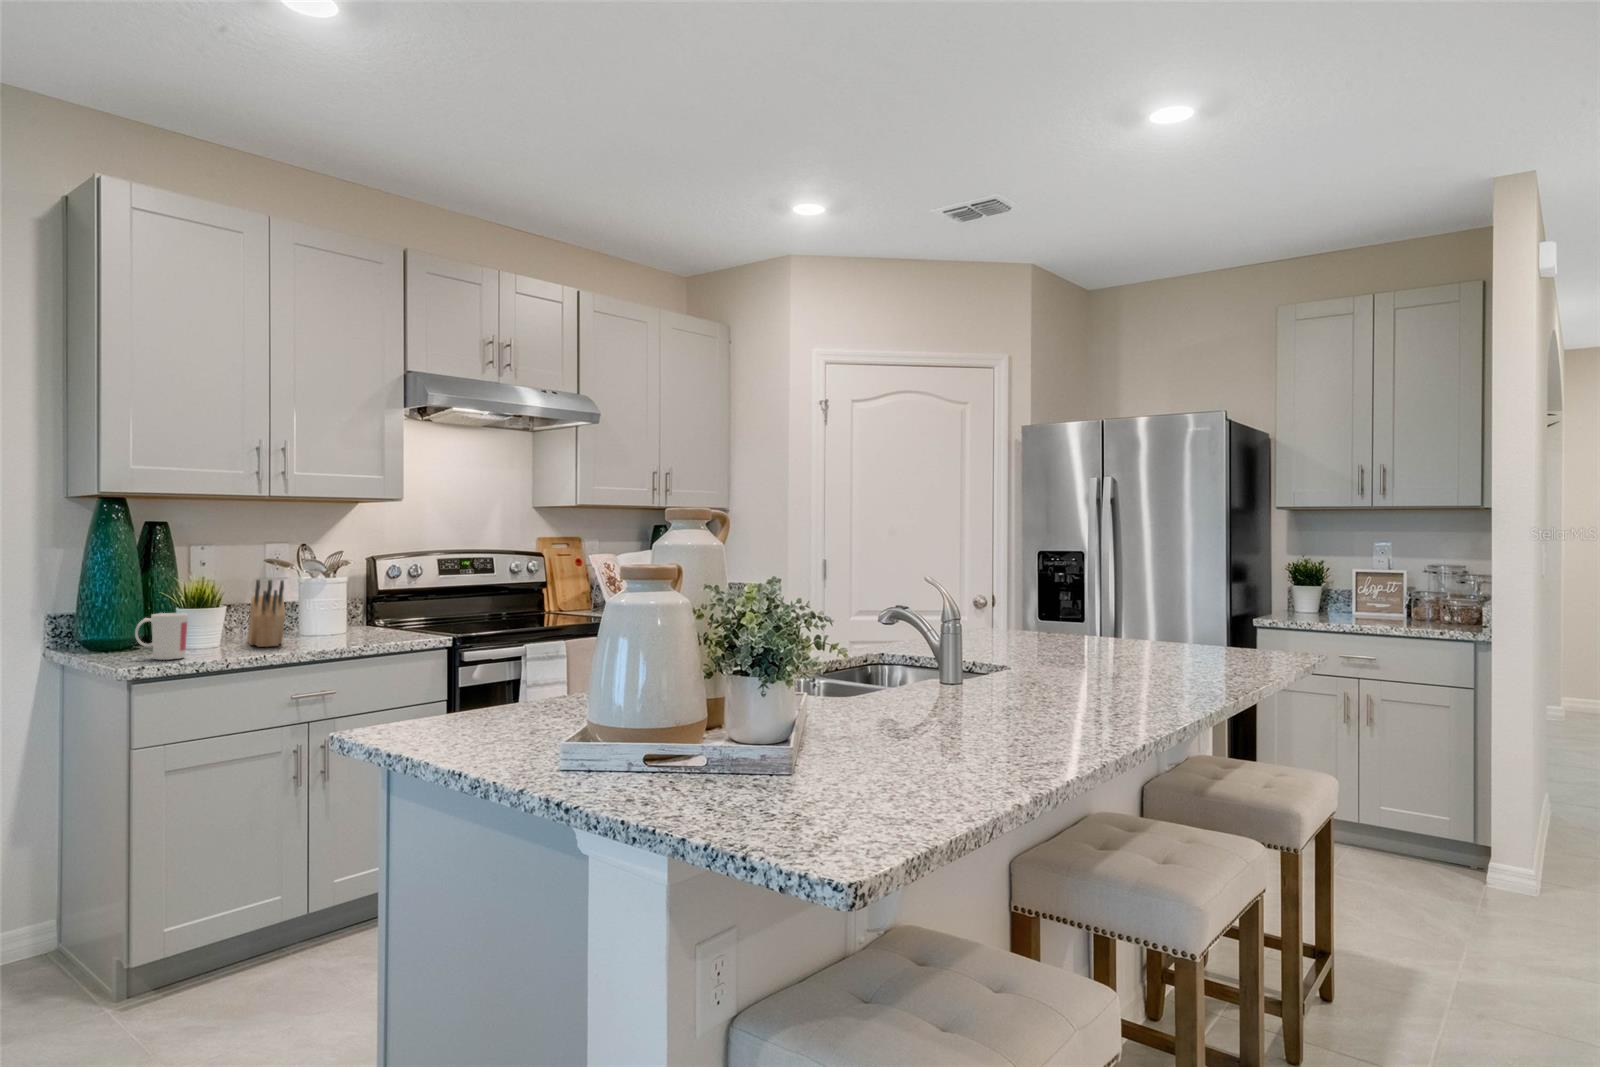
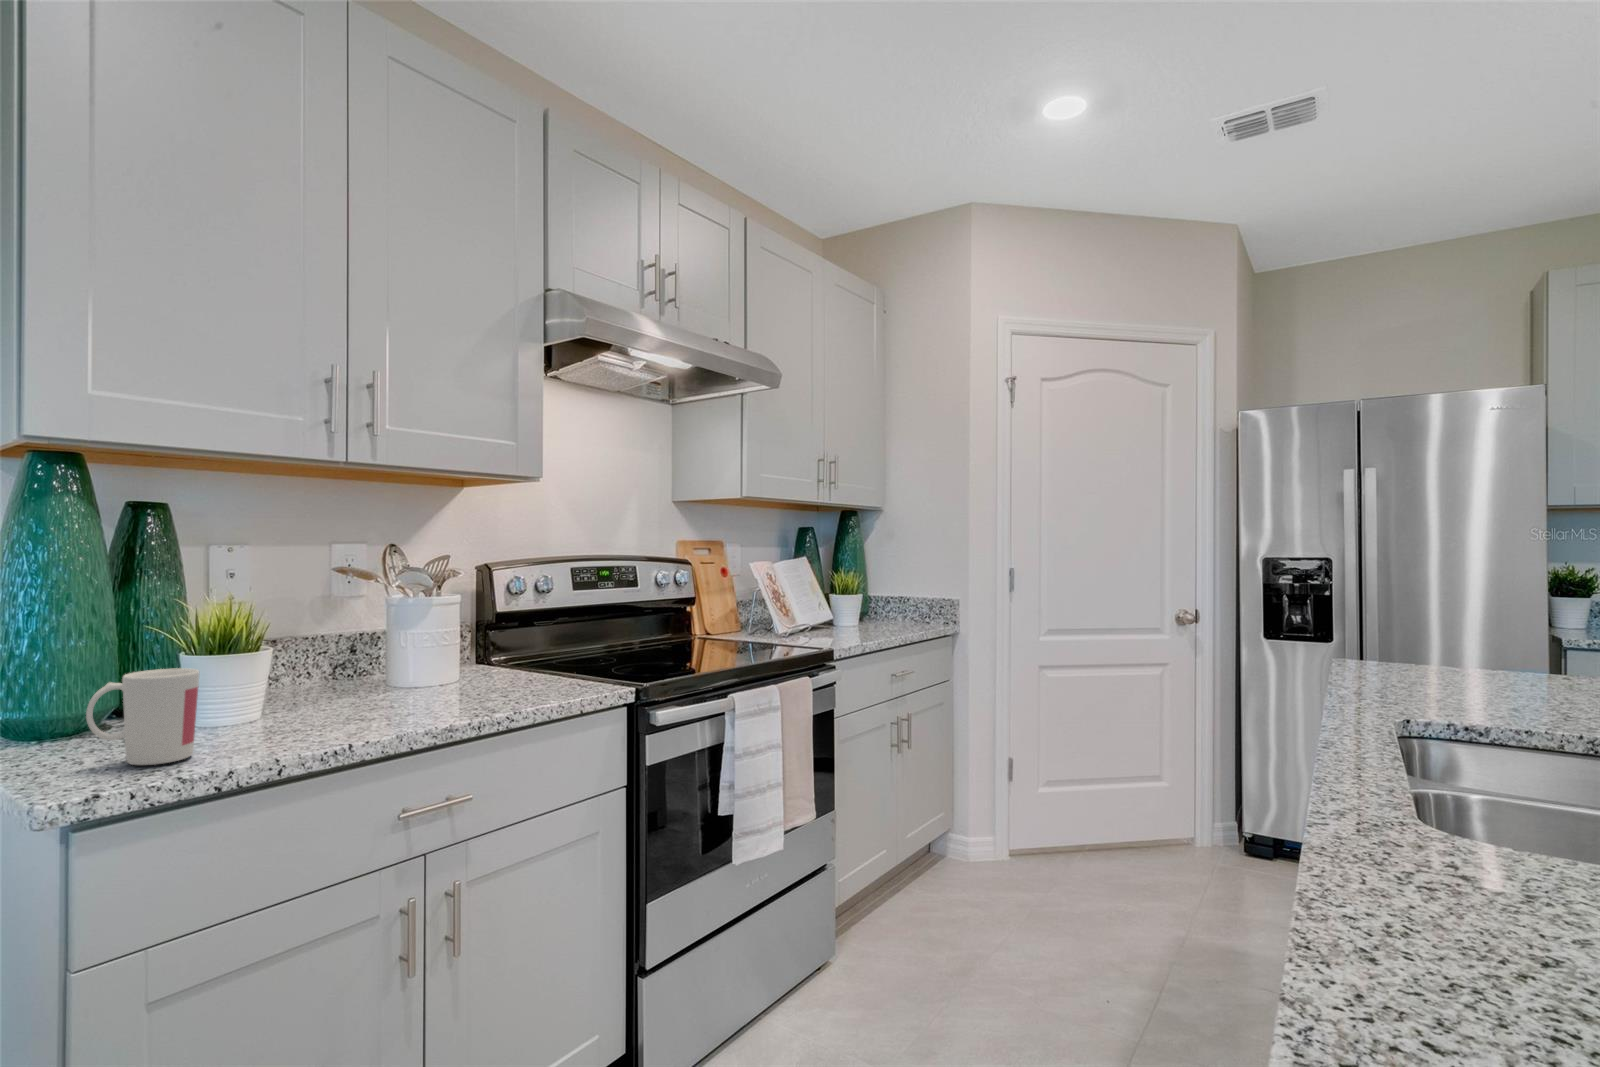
knife block: present [247,580,285,647] -> none [307,602,379,719]

